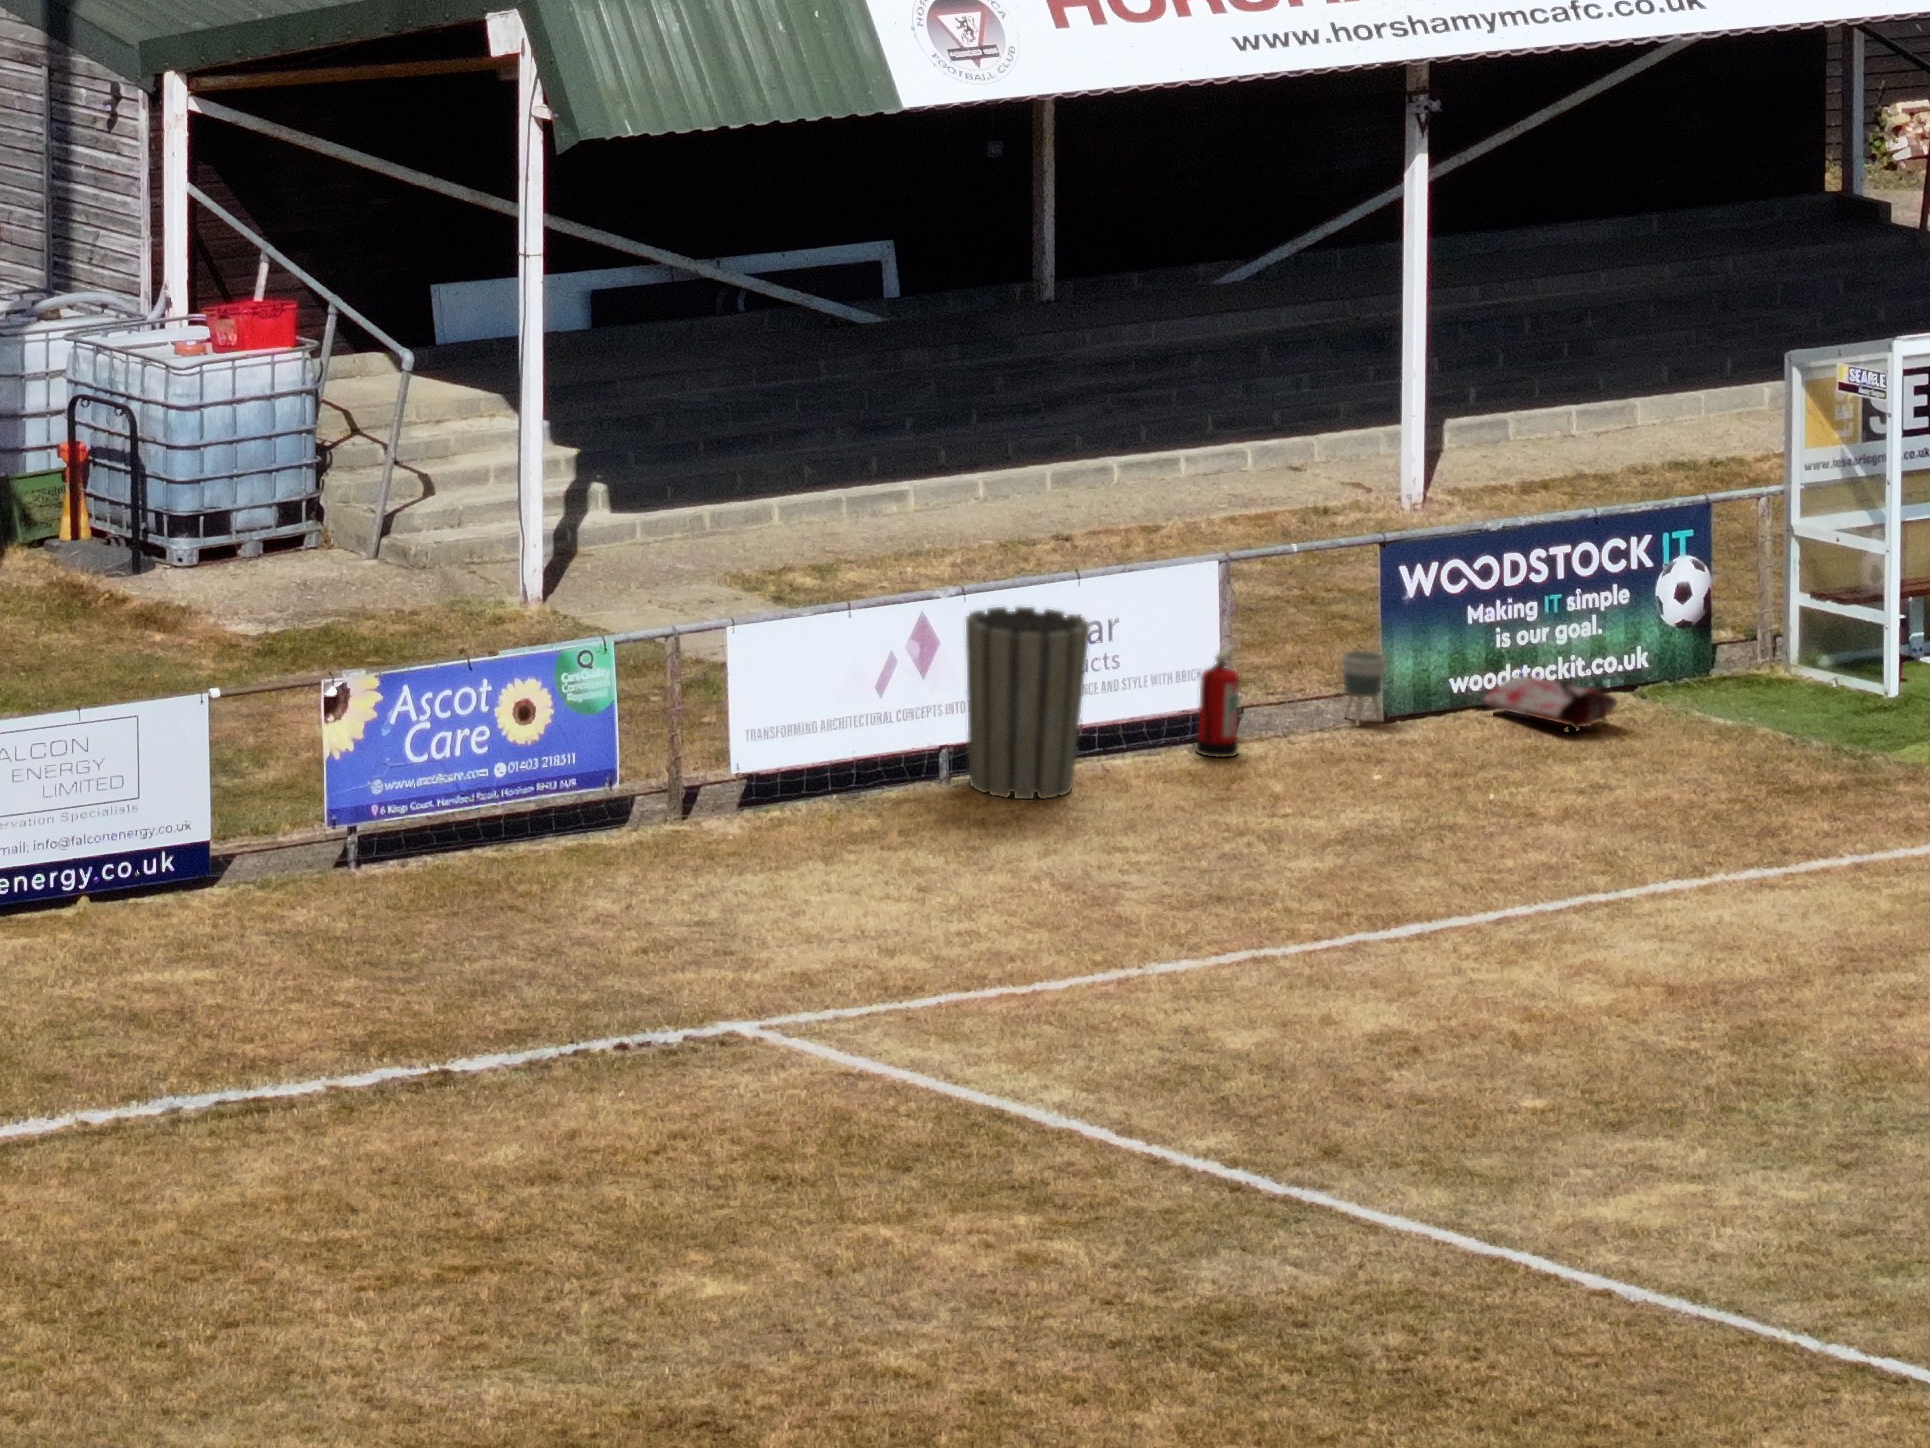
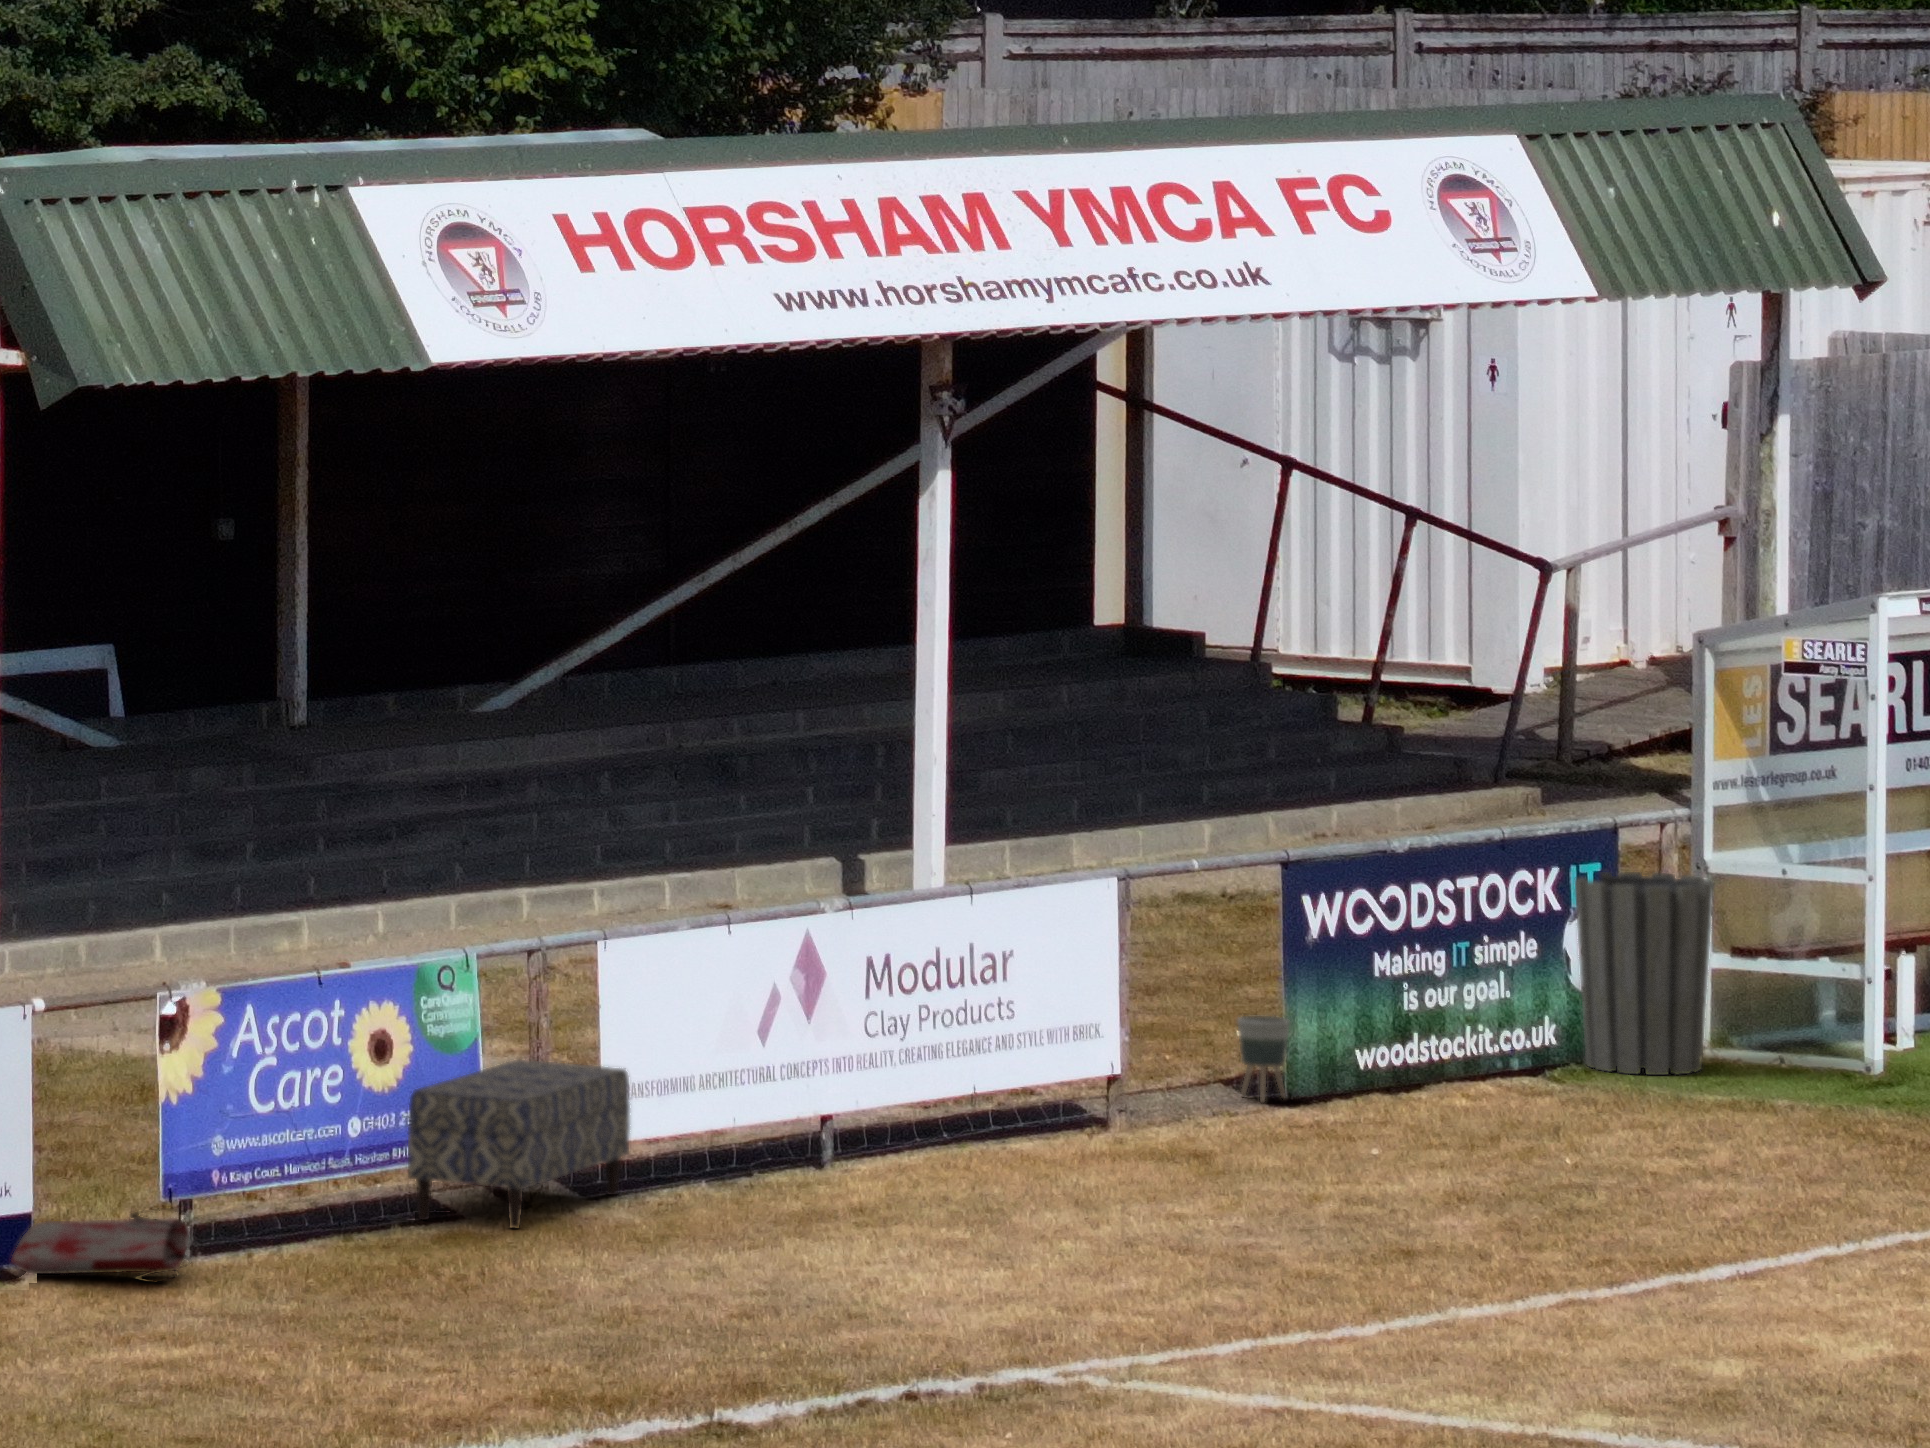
trash can: present [966,606,1090,799] -> present [1575,872,1713,1075]
fire extinguisher: present [1196,645,1240,757] -> none [1098,998,1148,1130]
bag: present [1483,676,1617,732] -> present [11,1208,192,1281]
bench: none [545,702,749,858] -> present [408,1060,630,1229]

